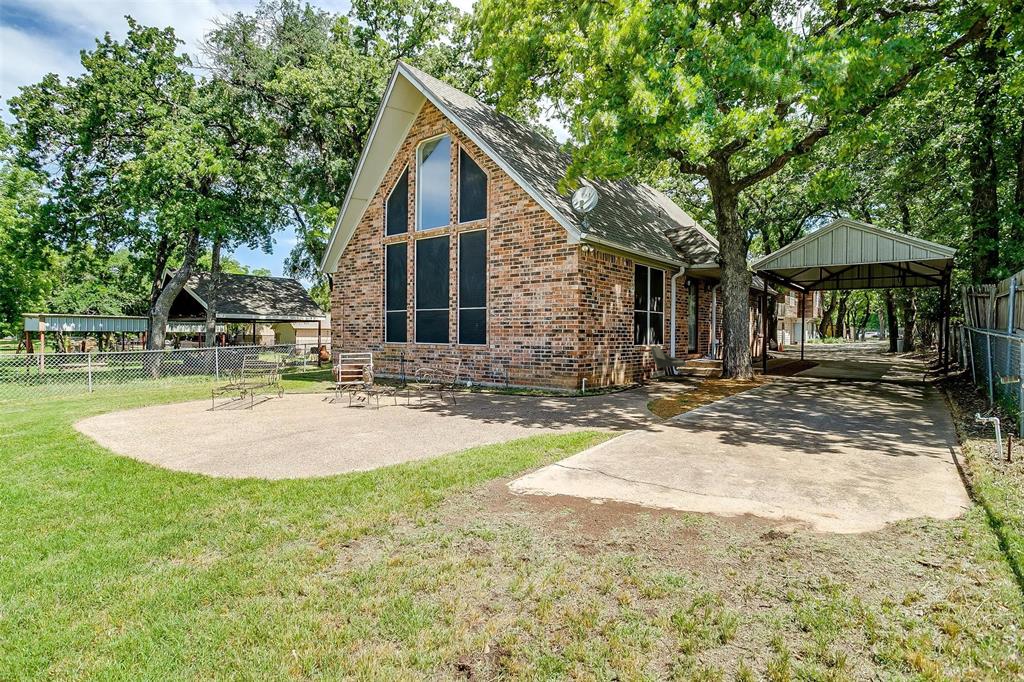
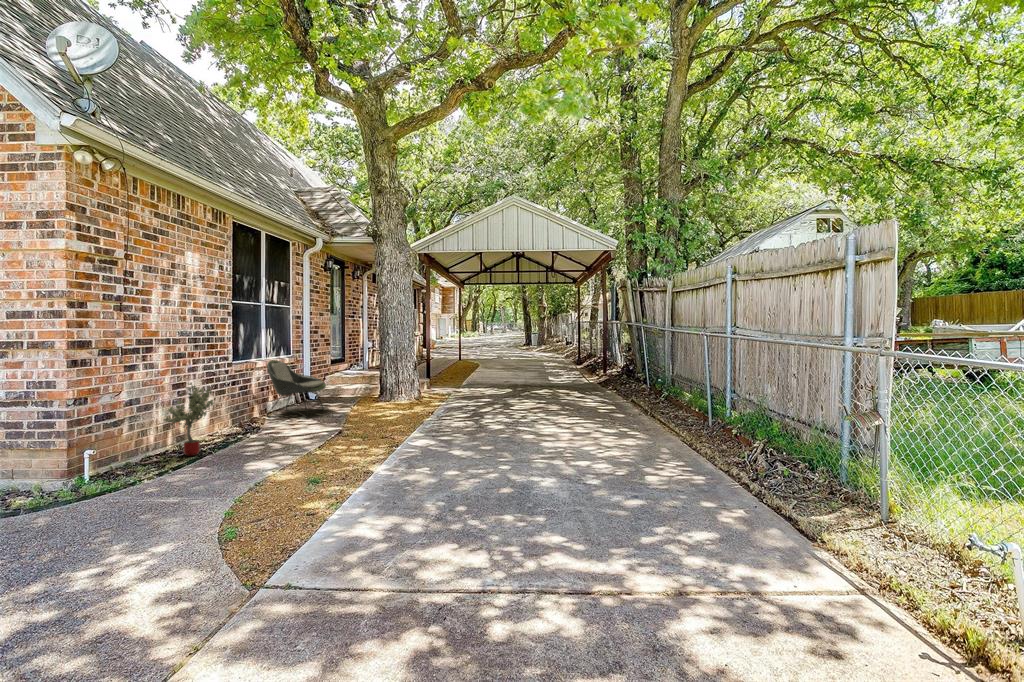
potted tree: none [607,353,630,391] -> present [164,383,214,456]

